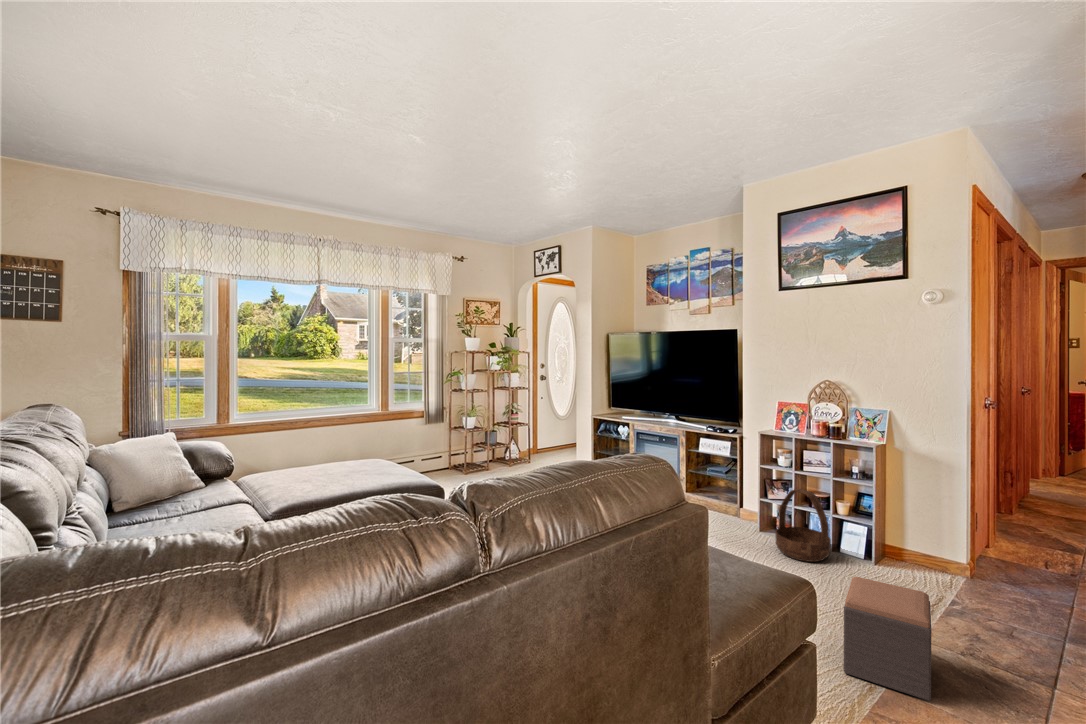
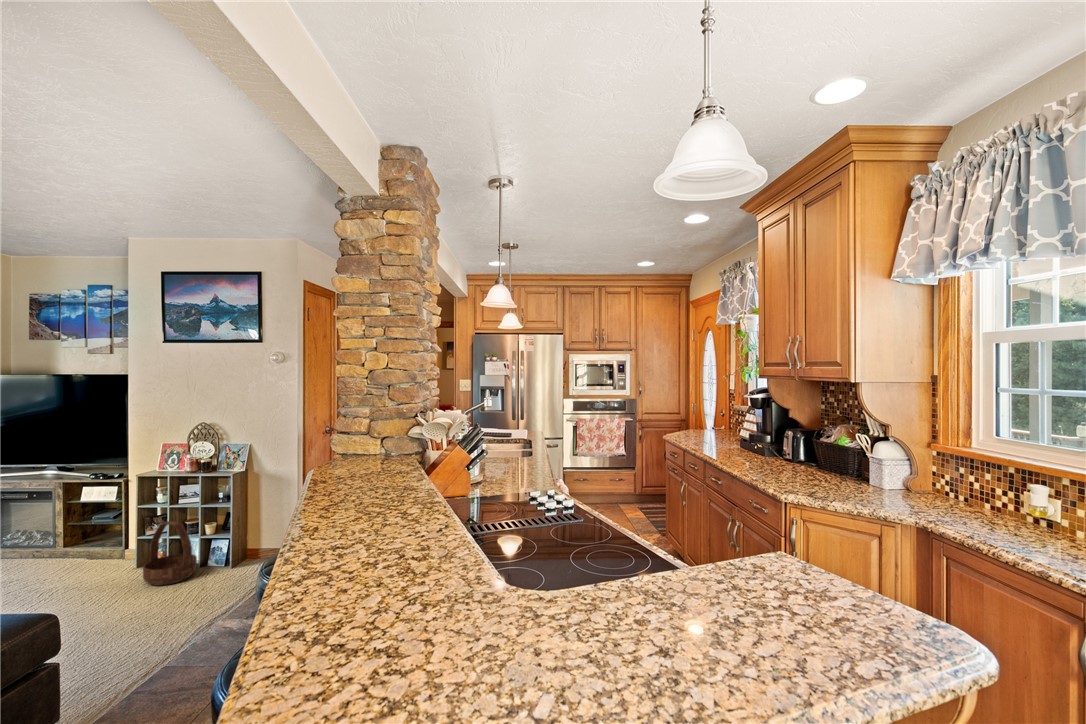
footstool: present [843,577,931,701] -> none [137,582,219,668]

